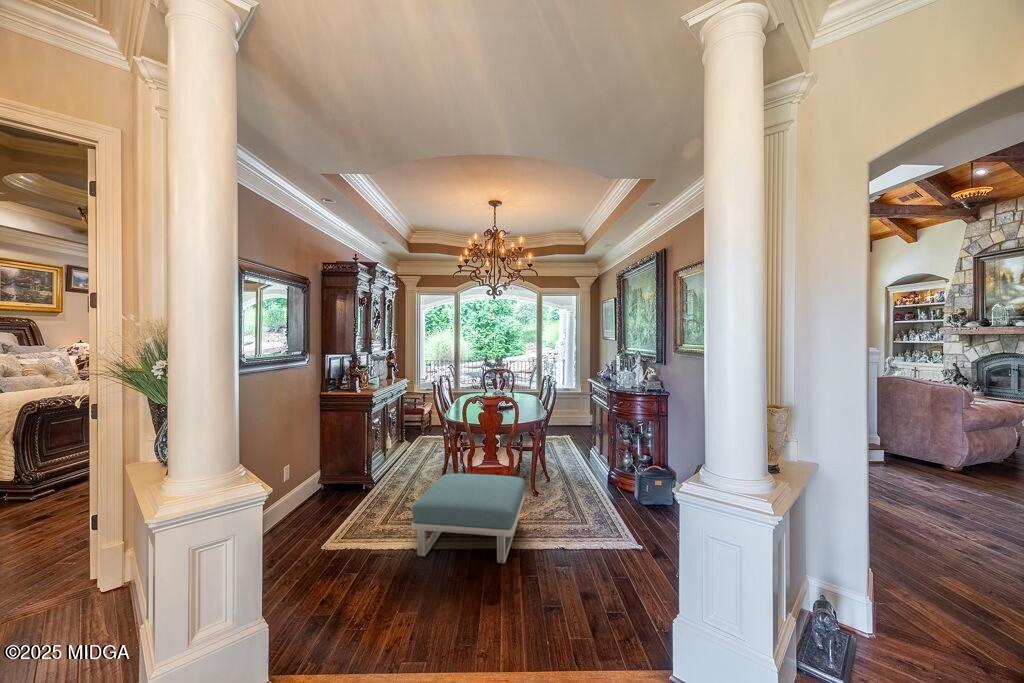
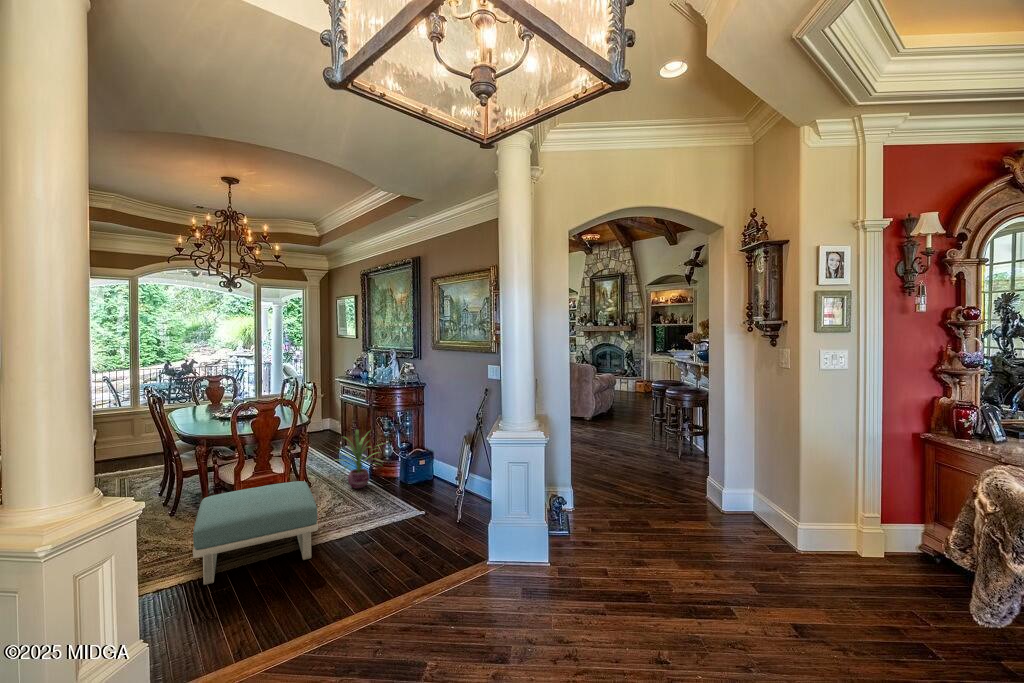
decorative plant: none [558,433,620,496] -> present [342,429,382,489]

